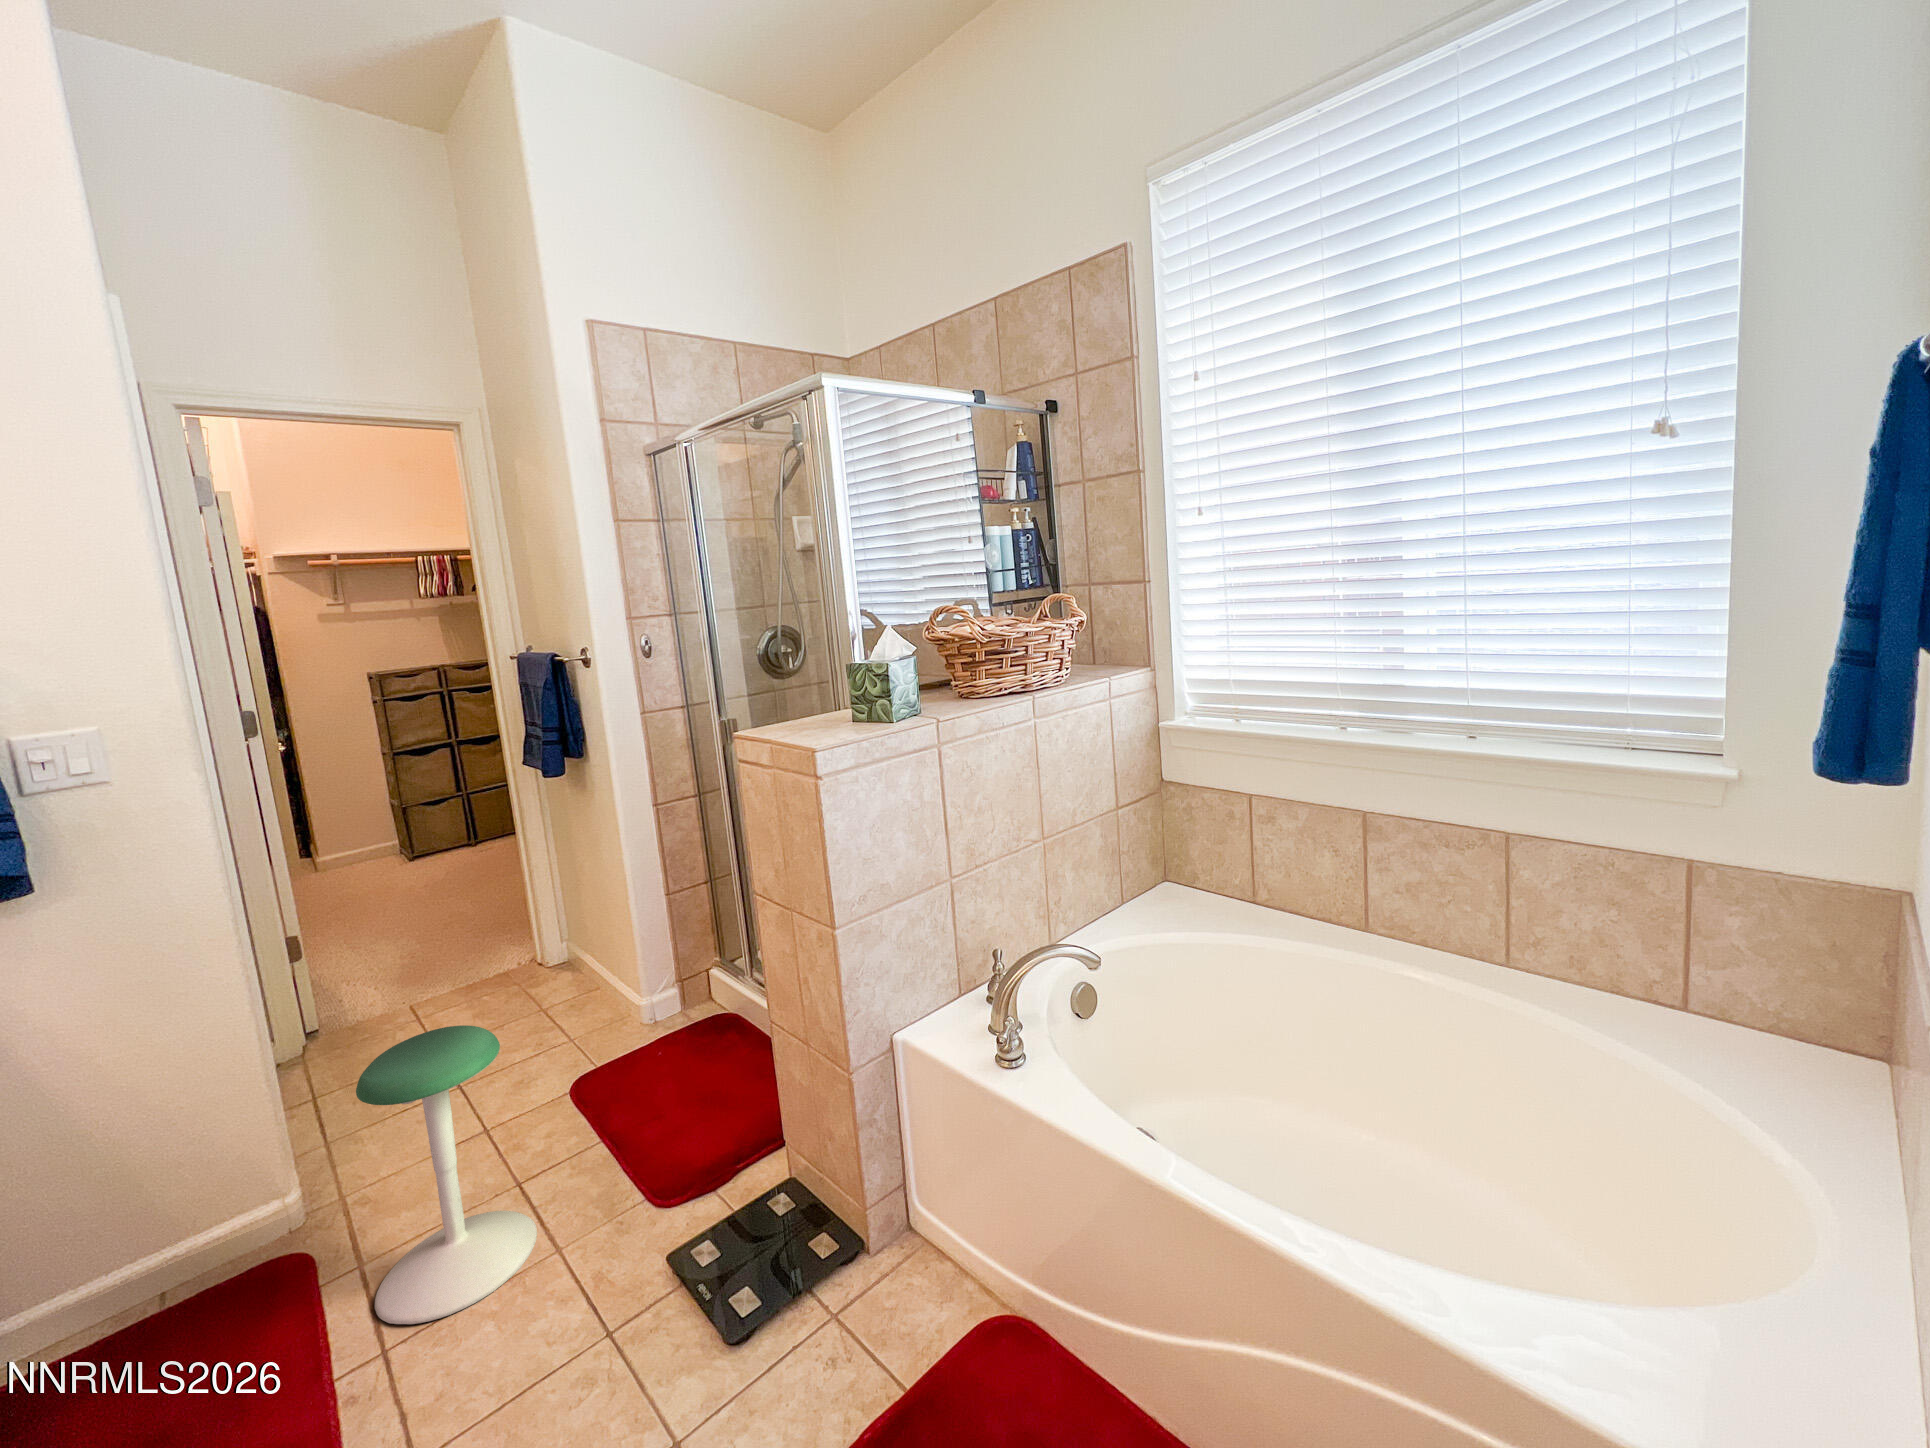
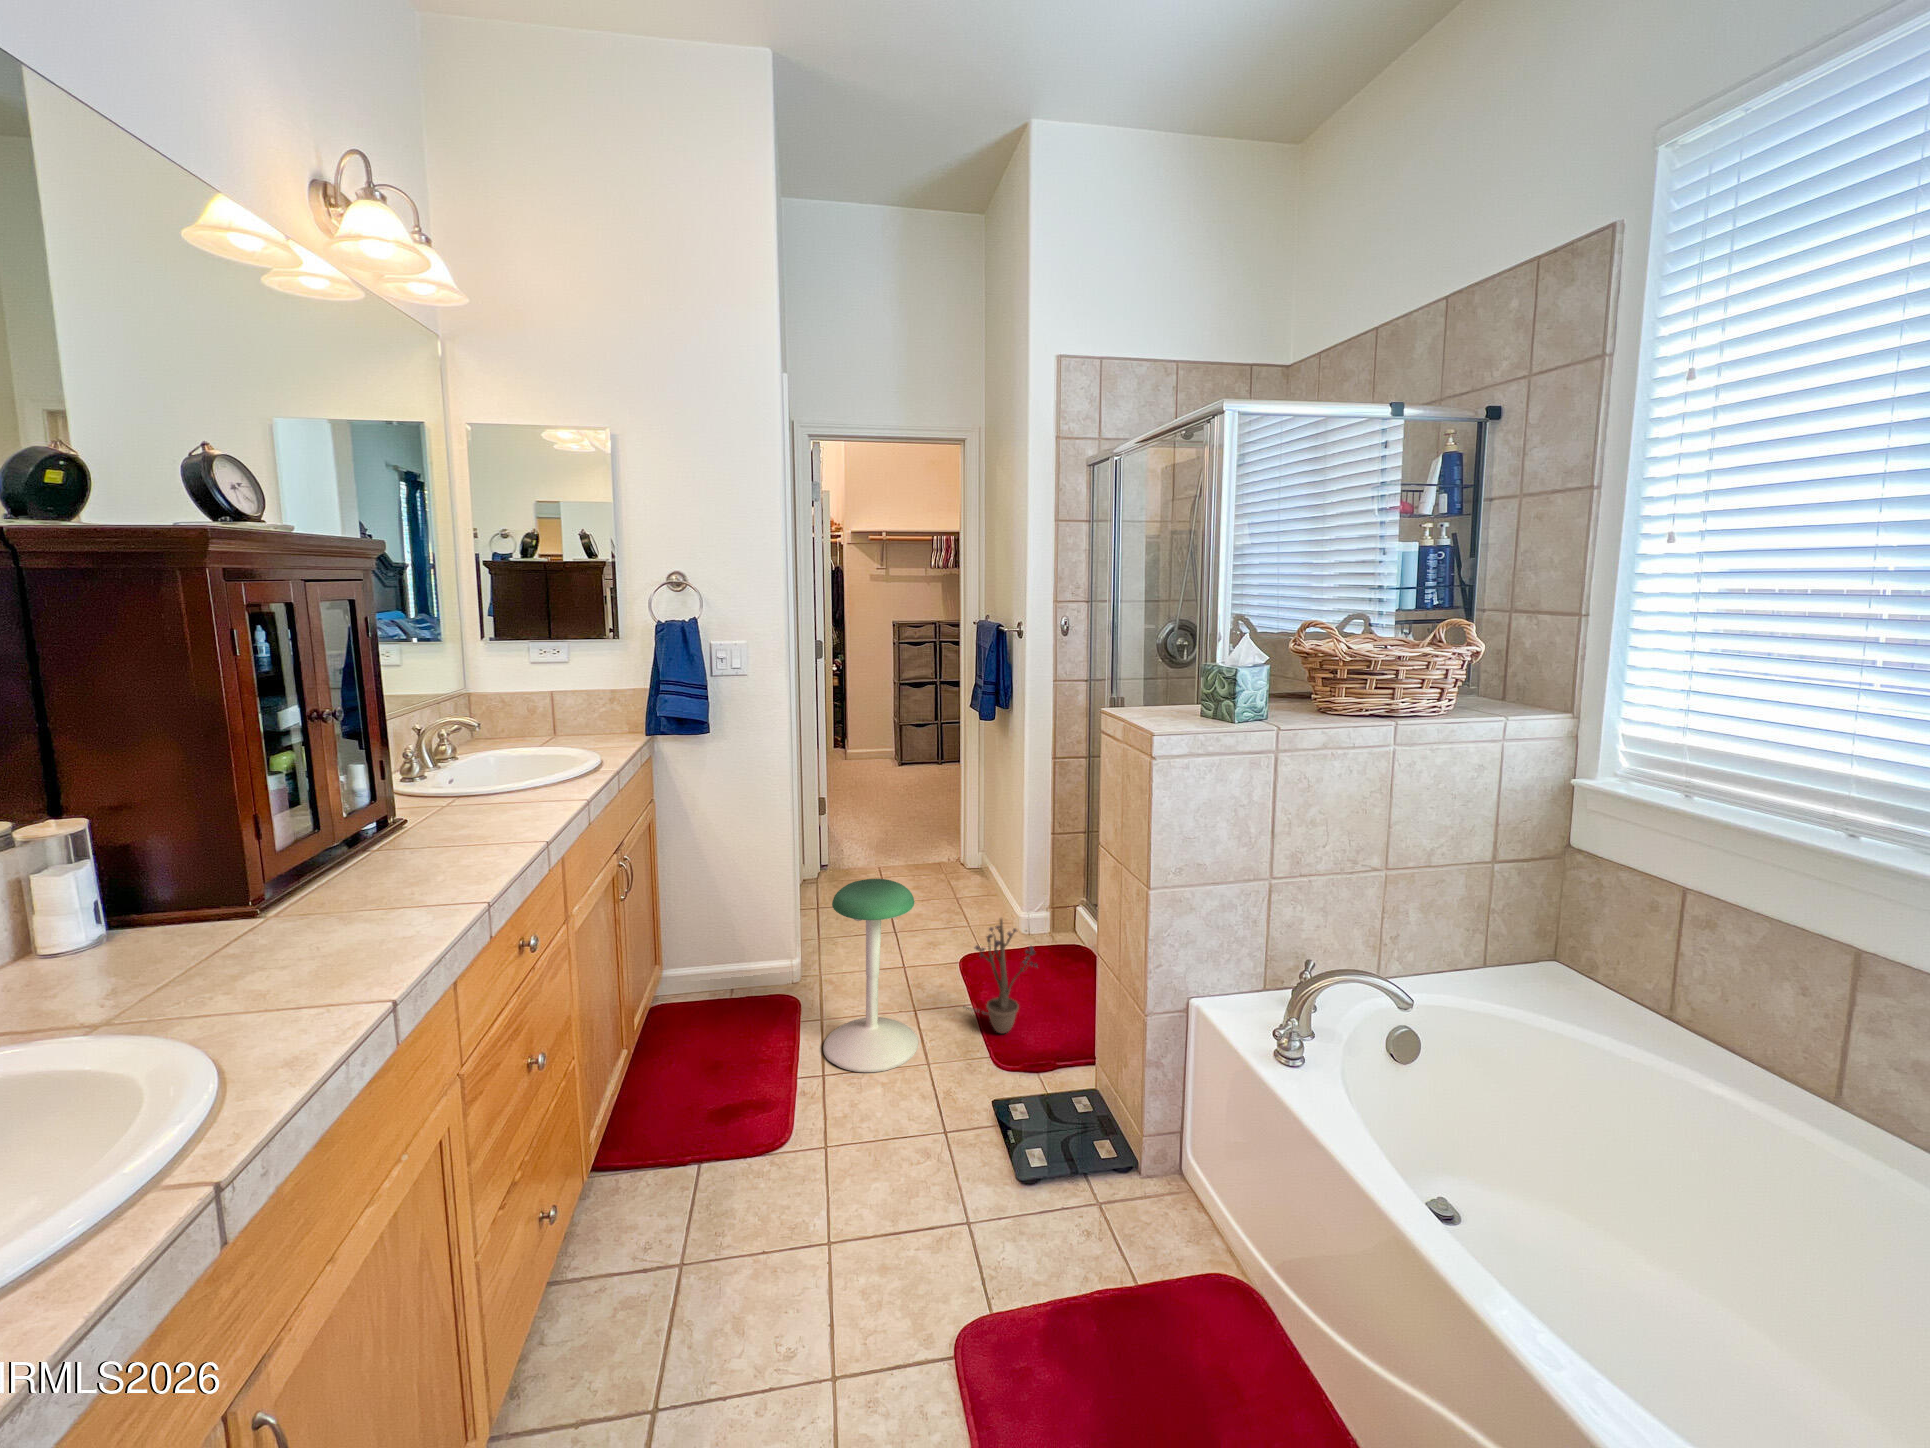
decorative plant: none [592,1019,690,1162] -> present [967,919,1038,1033]

